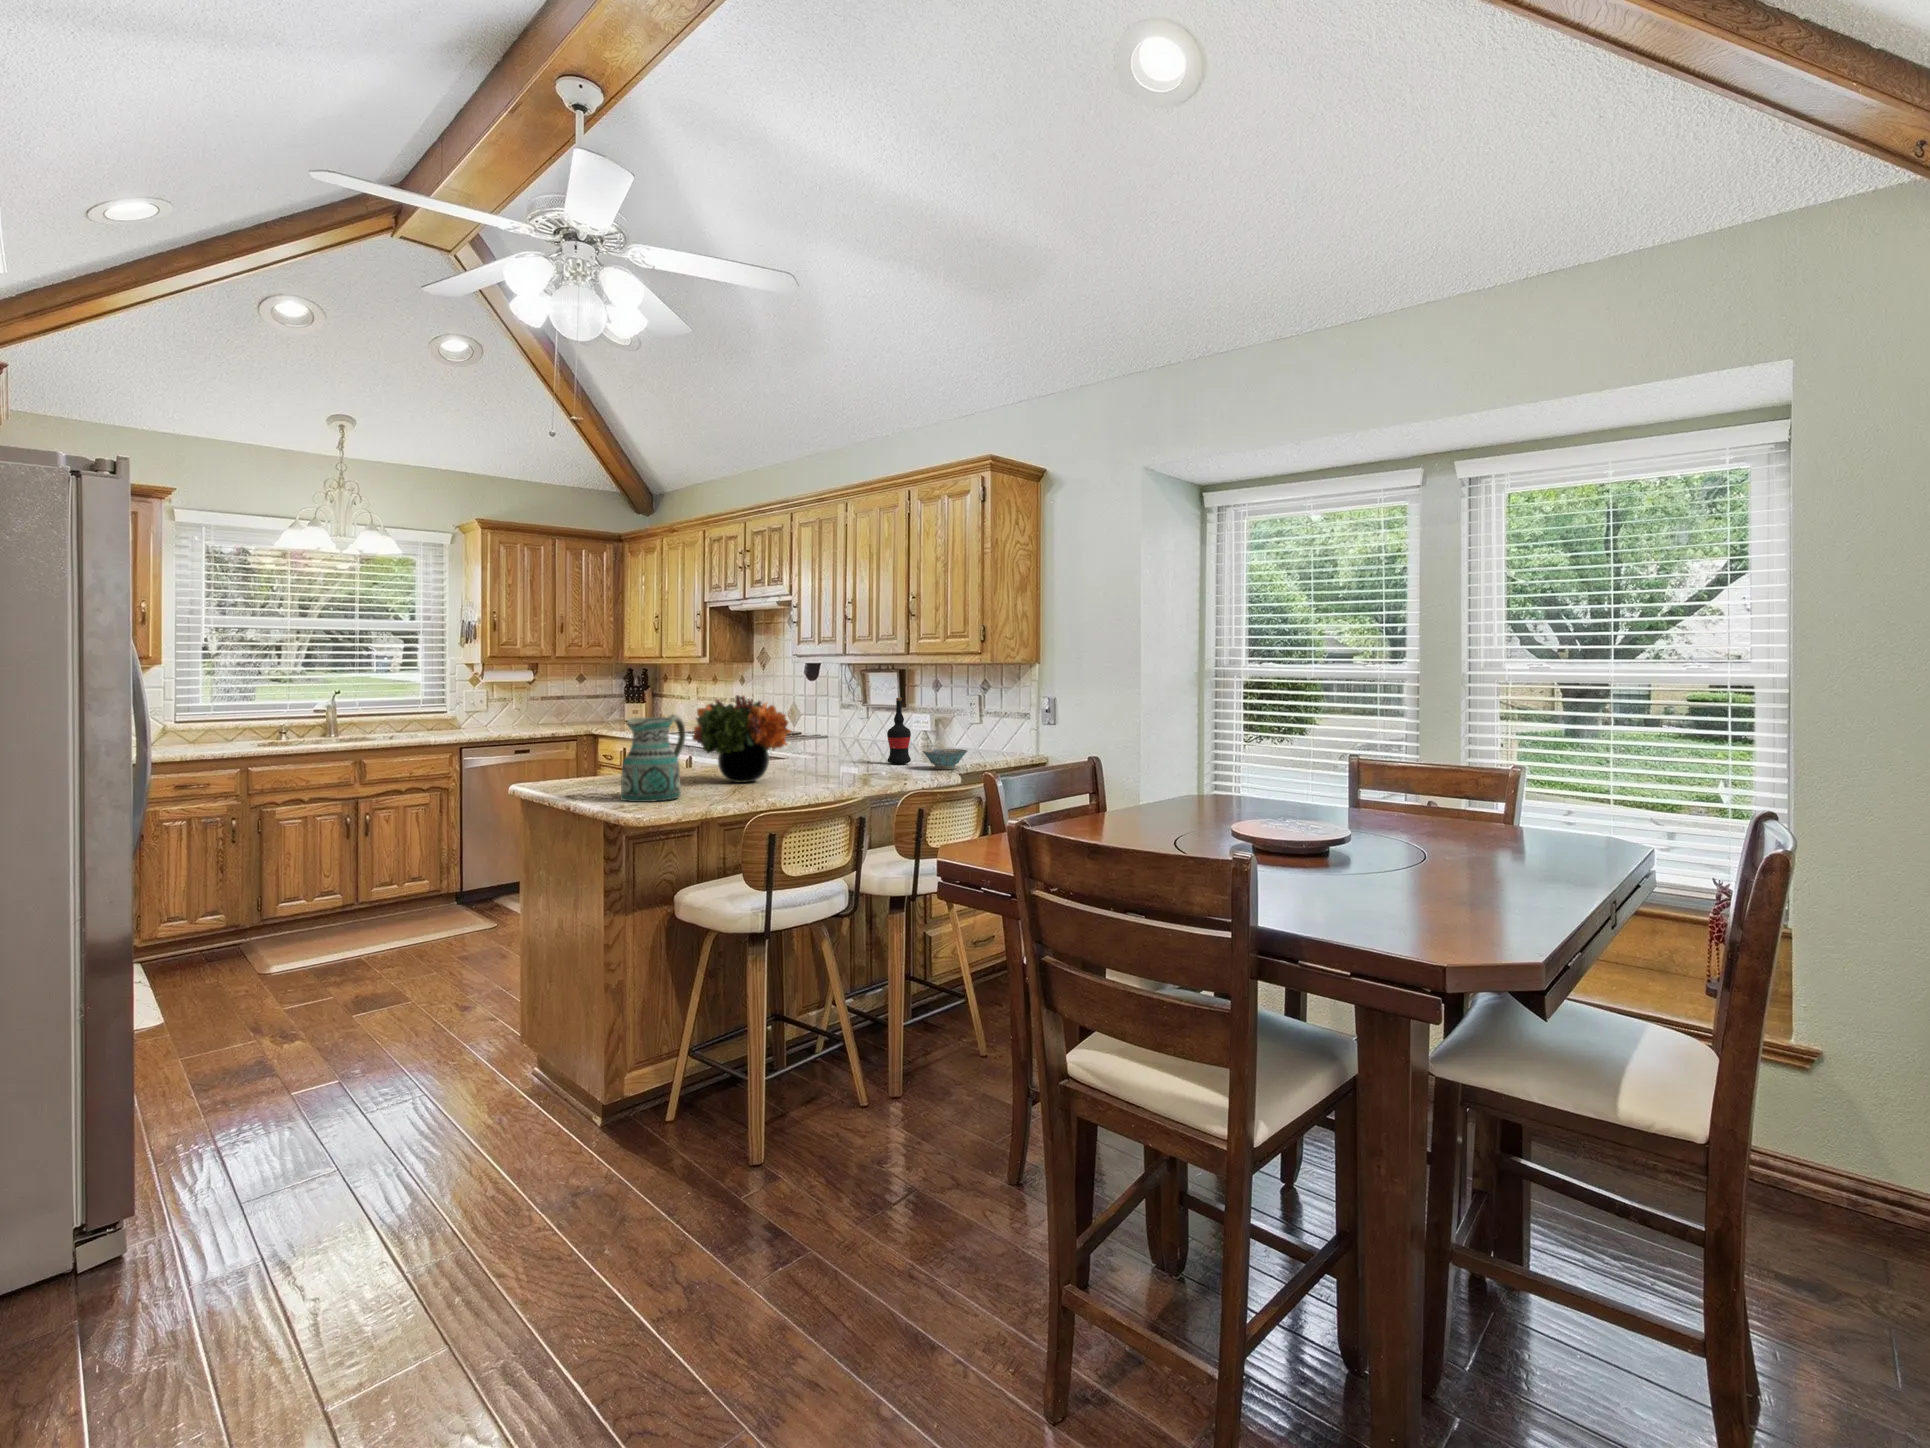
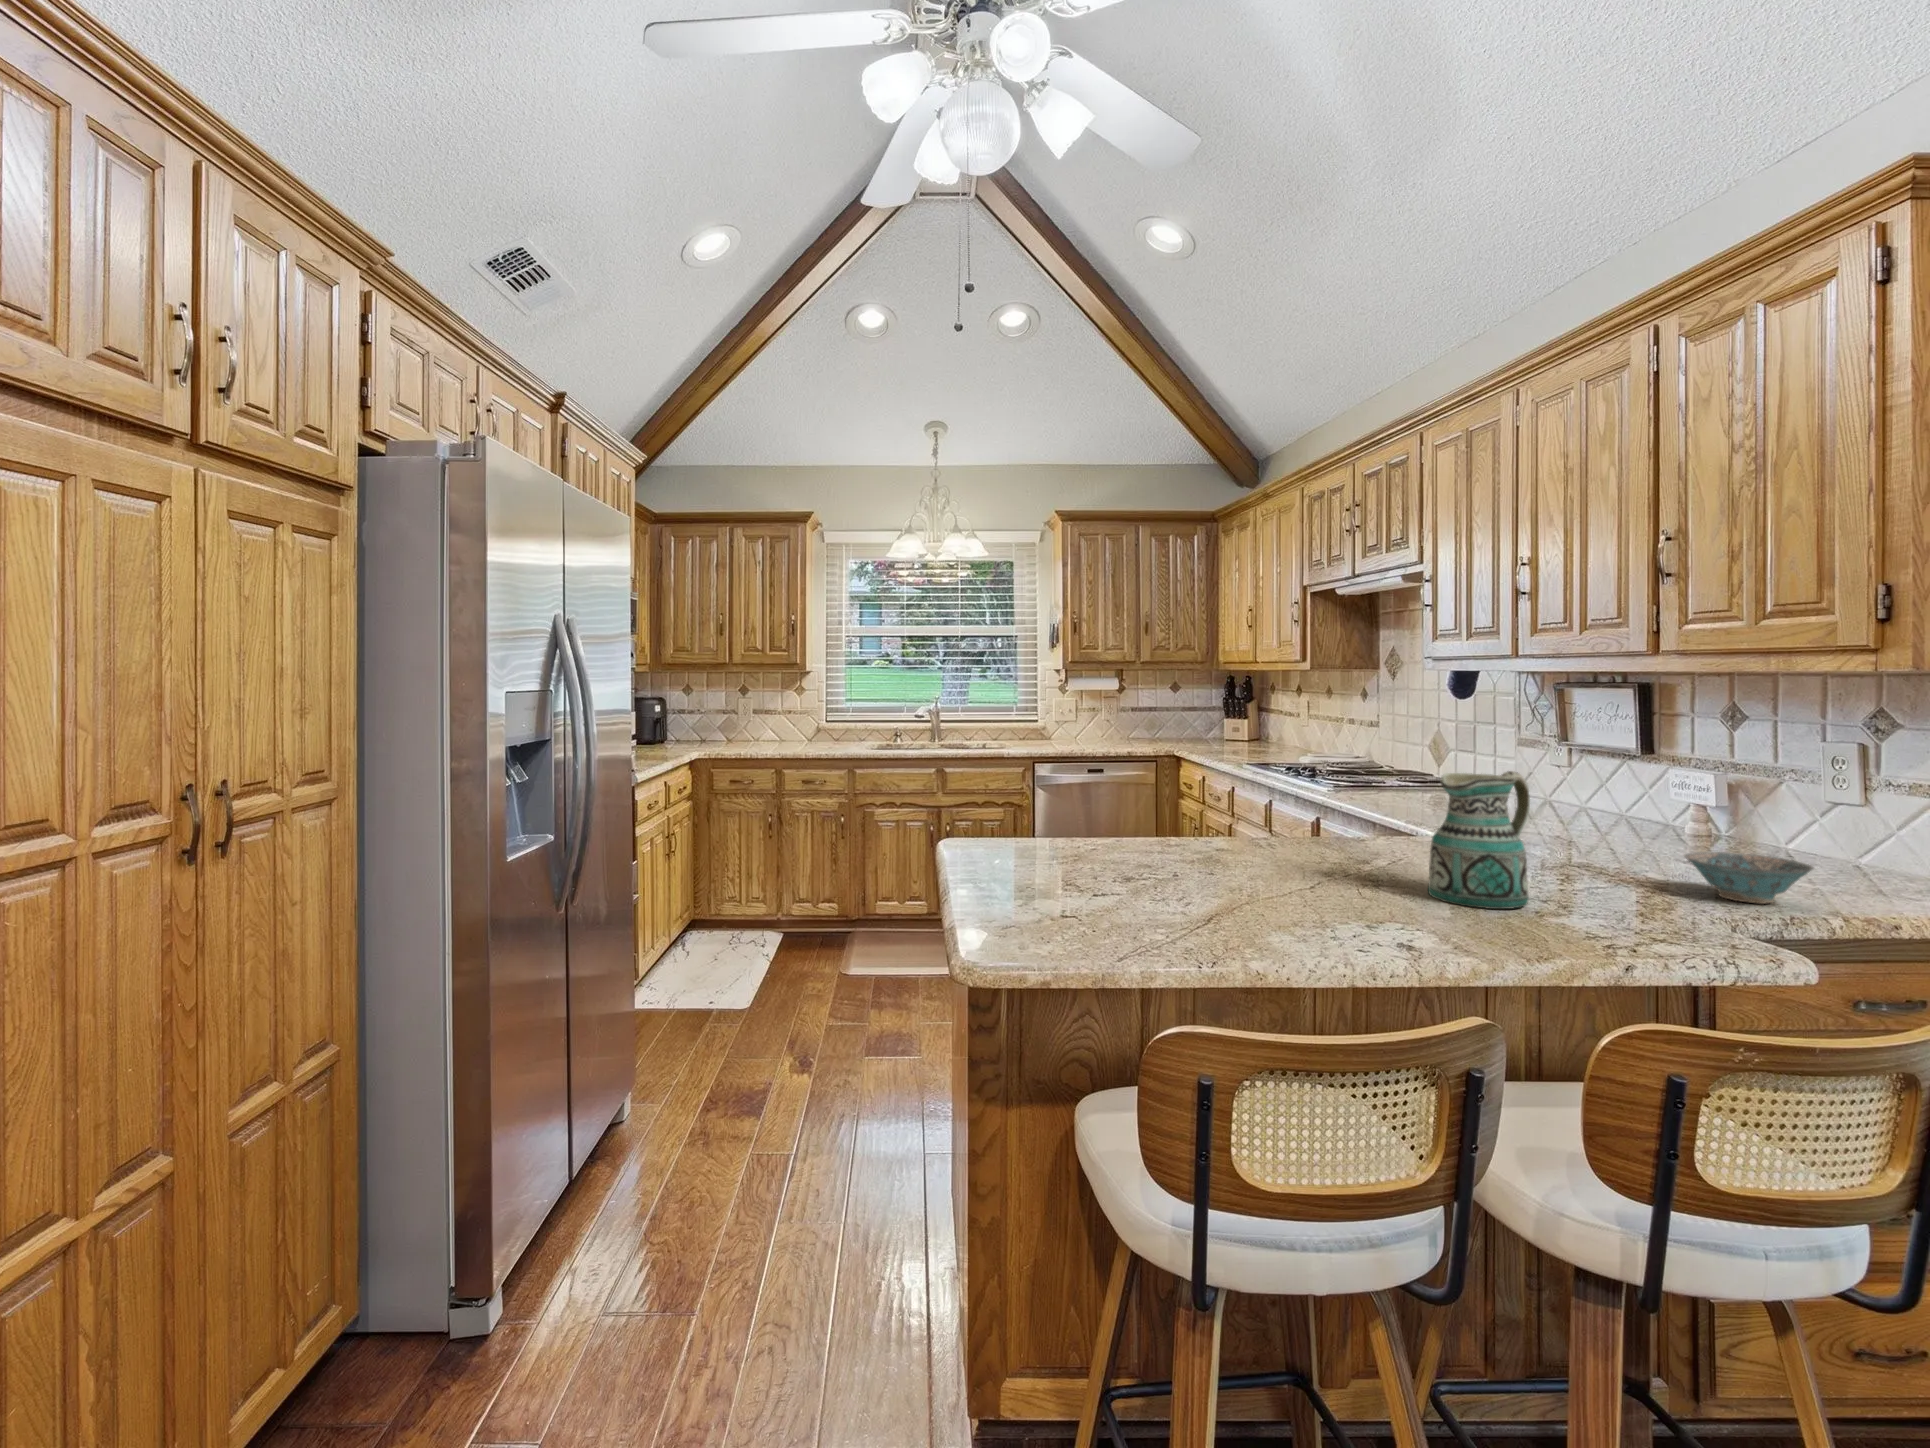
flower arrangement: present [692,695,790,783] -> none [1179,735,1364,893]
wine bottle: present [887,698,911,764] -> none [1599,740,1656,870]
ceramic pitcher: present [620,715,686,802] -> present [1428,771,1530,909]

